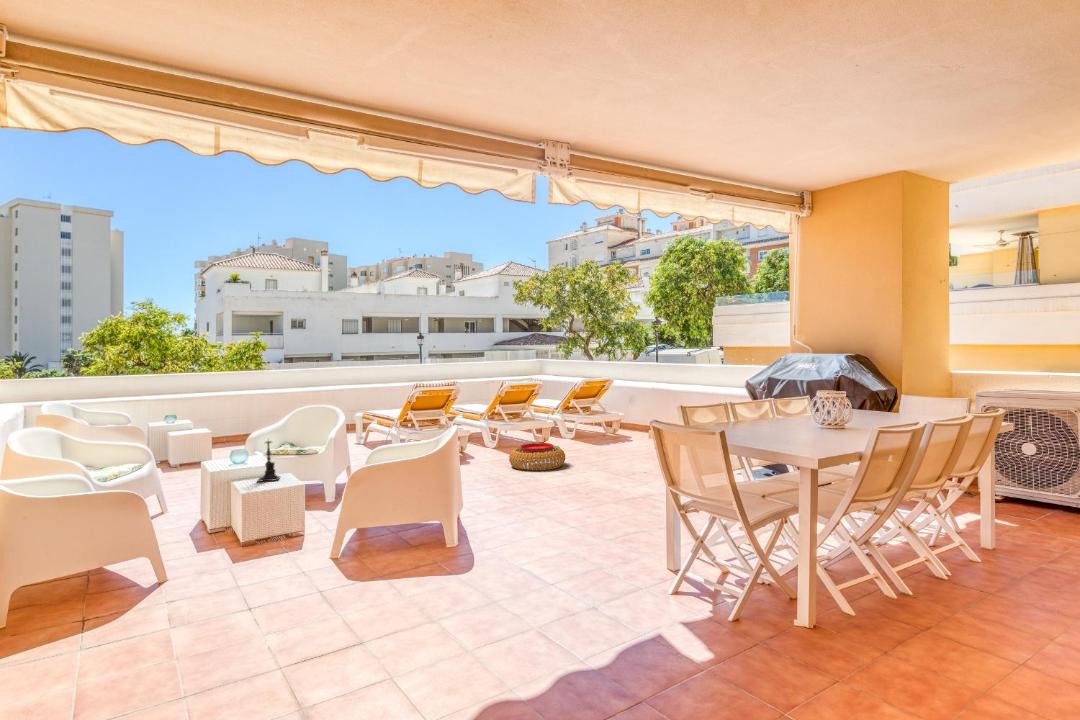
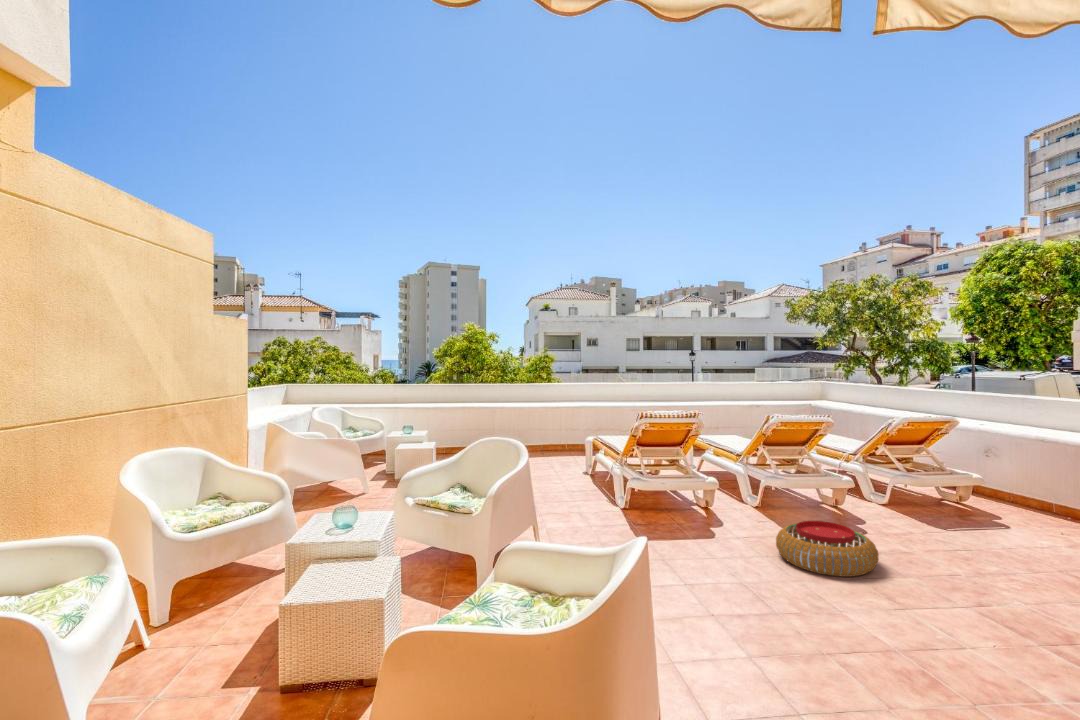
candle holder: present [258,441,280,482] -> none [325,510,375,587]

